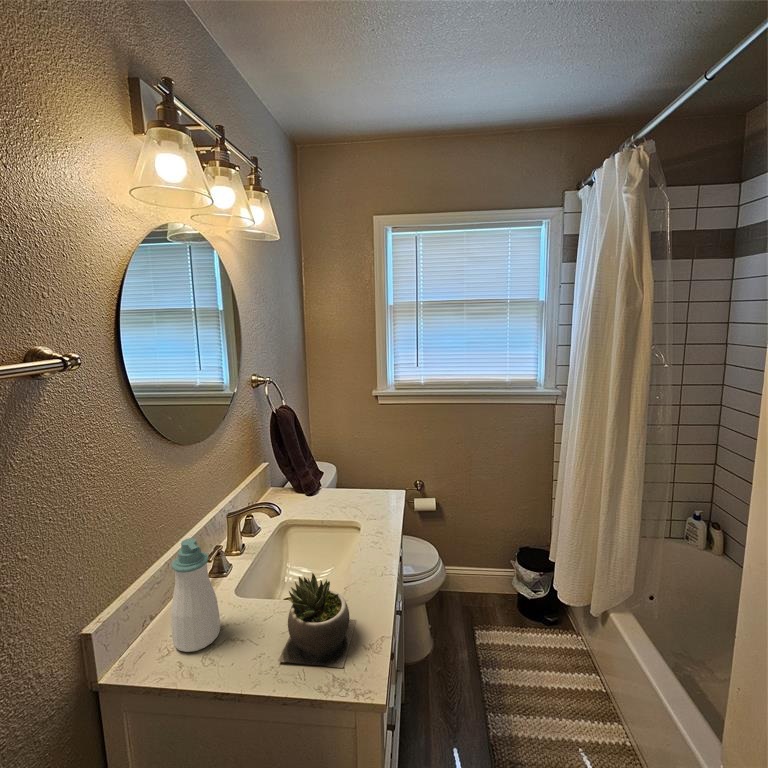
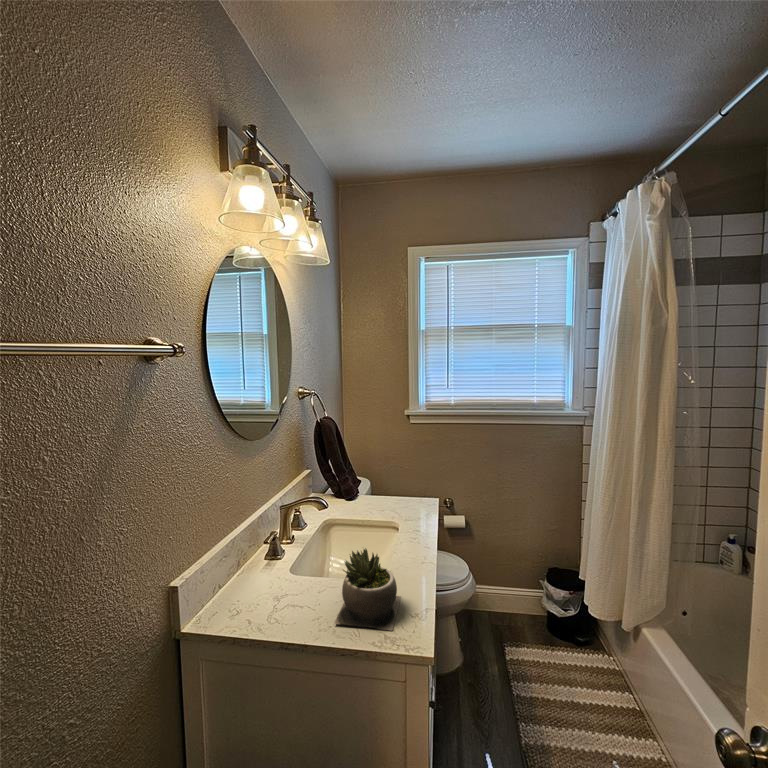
soap bottle: present [171,538,220,652] -> none [239,513,280,615]

